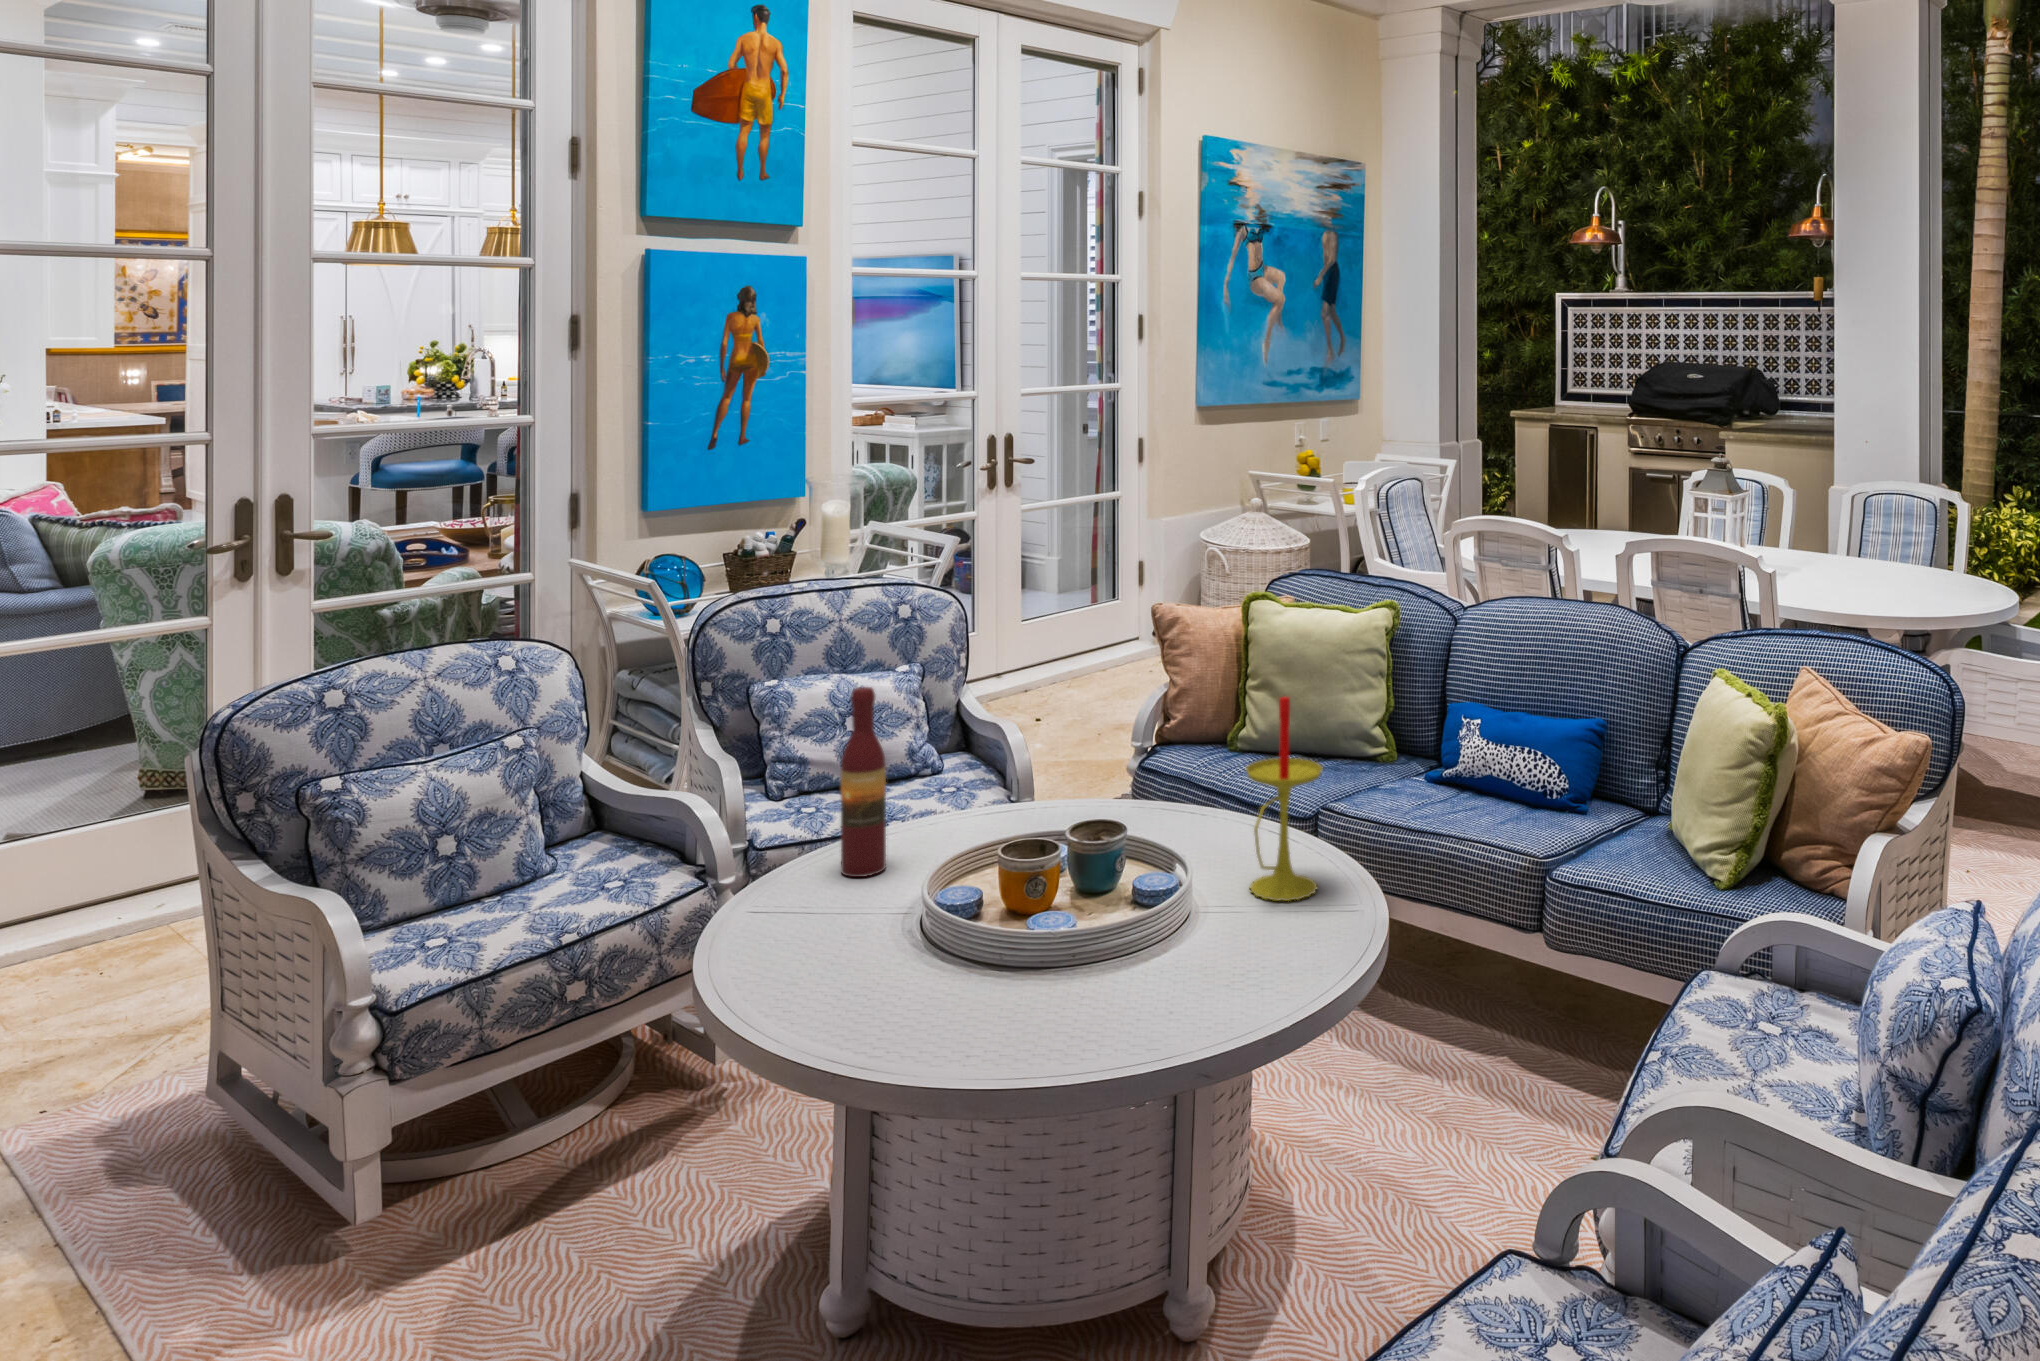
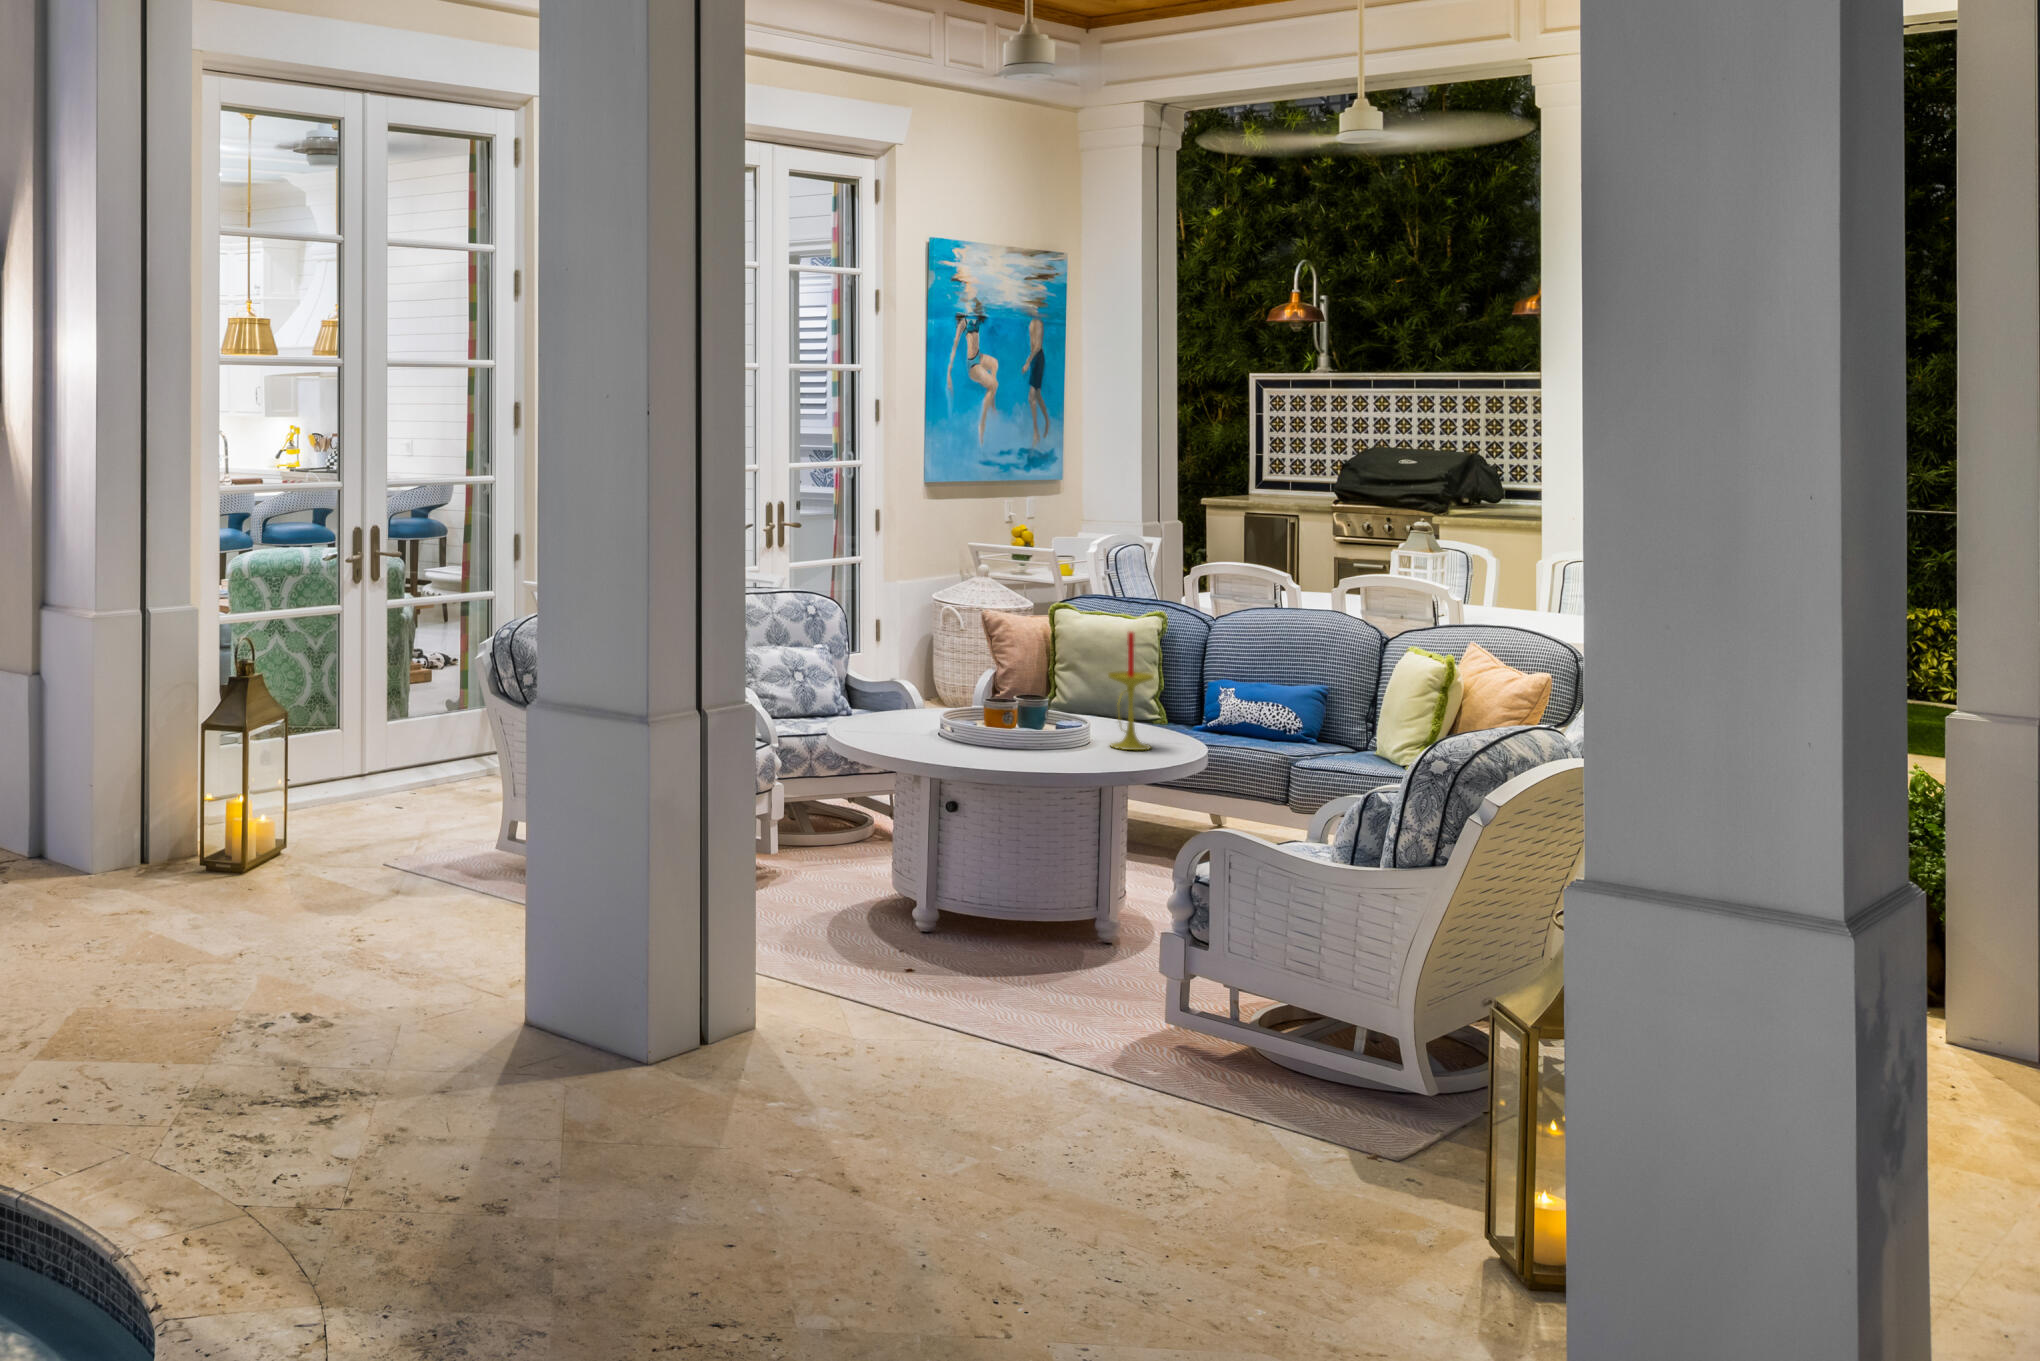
wine bottle: present [841,687,886,877] -> none [858,623,884,733]

